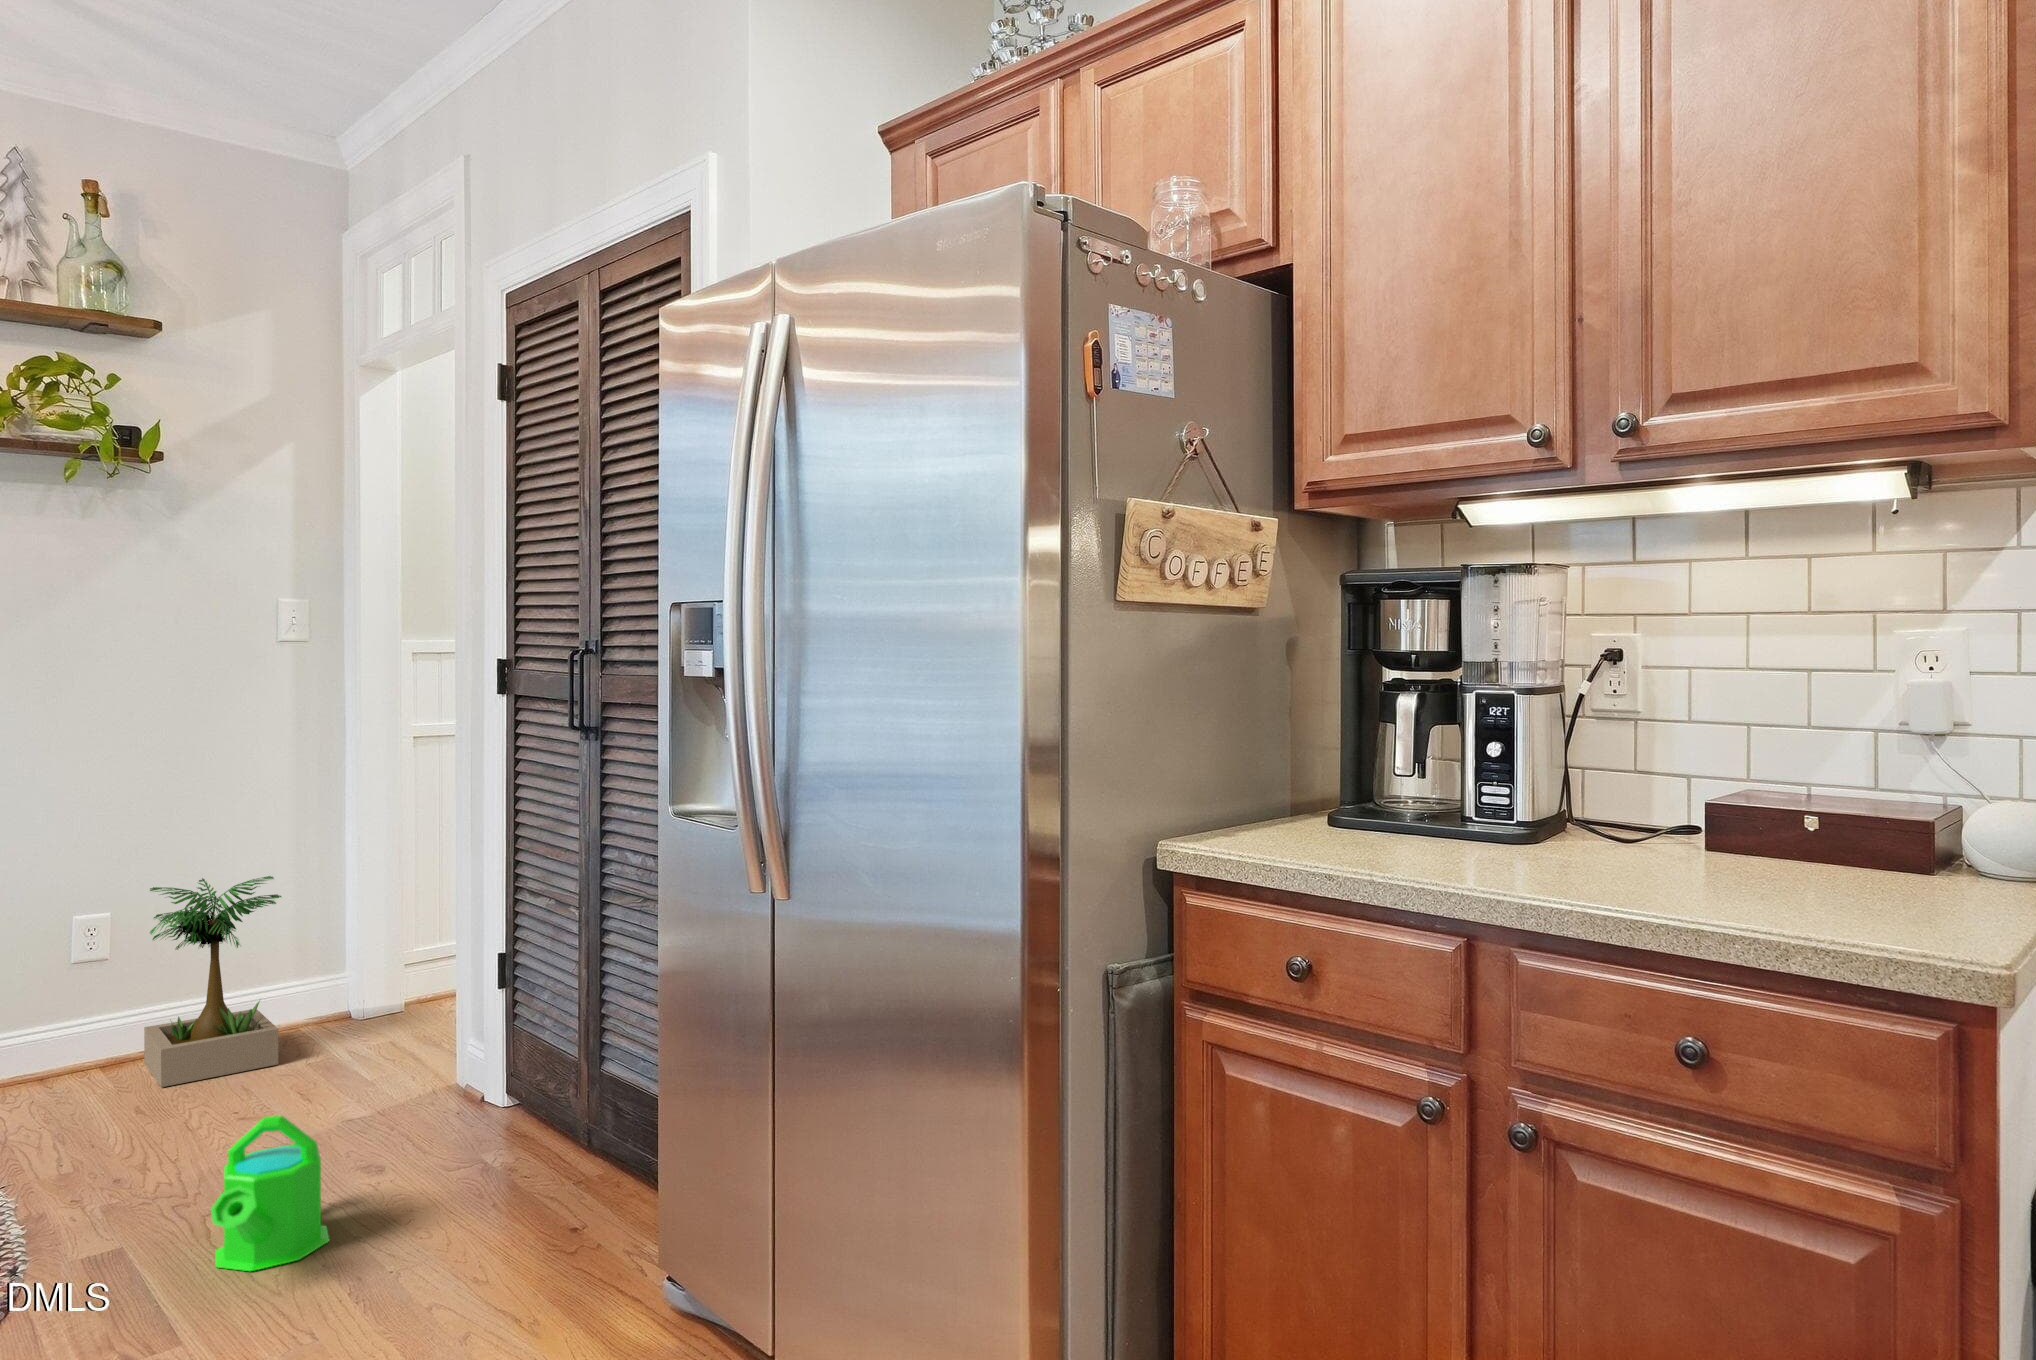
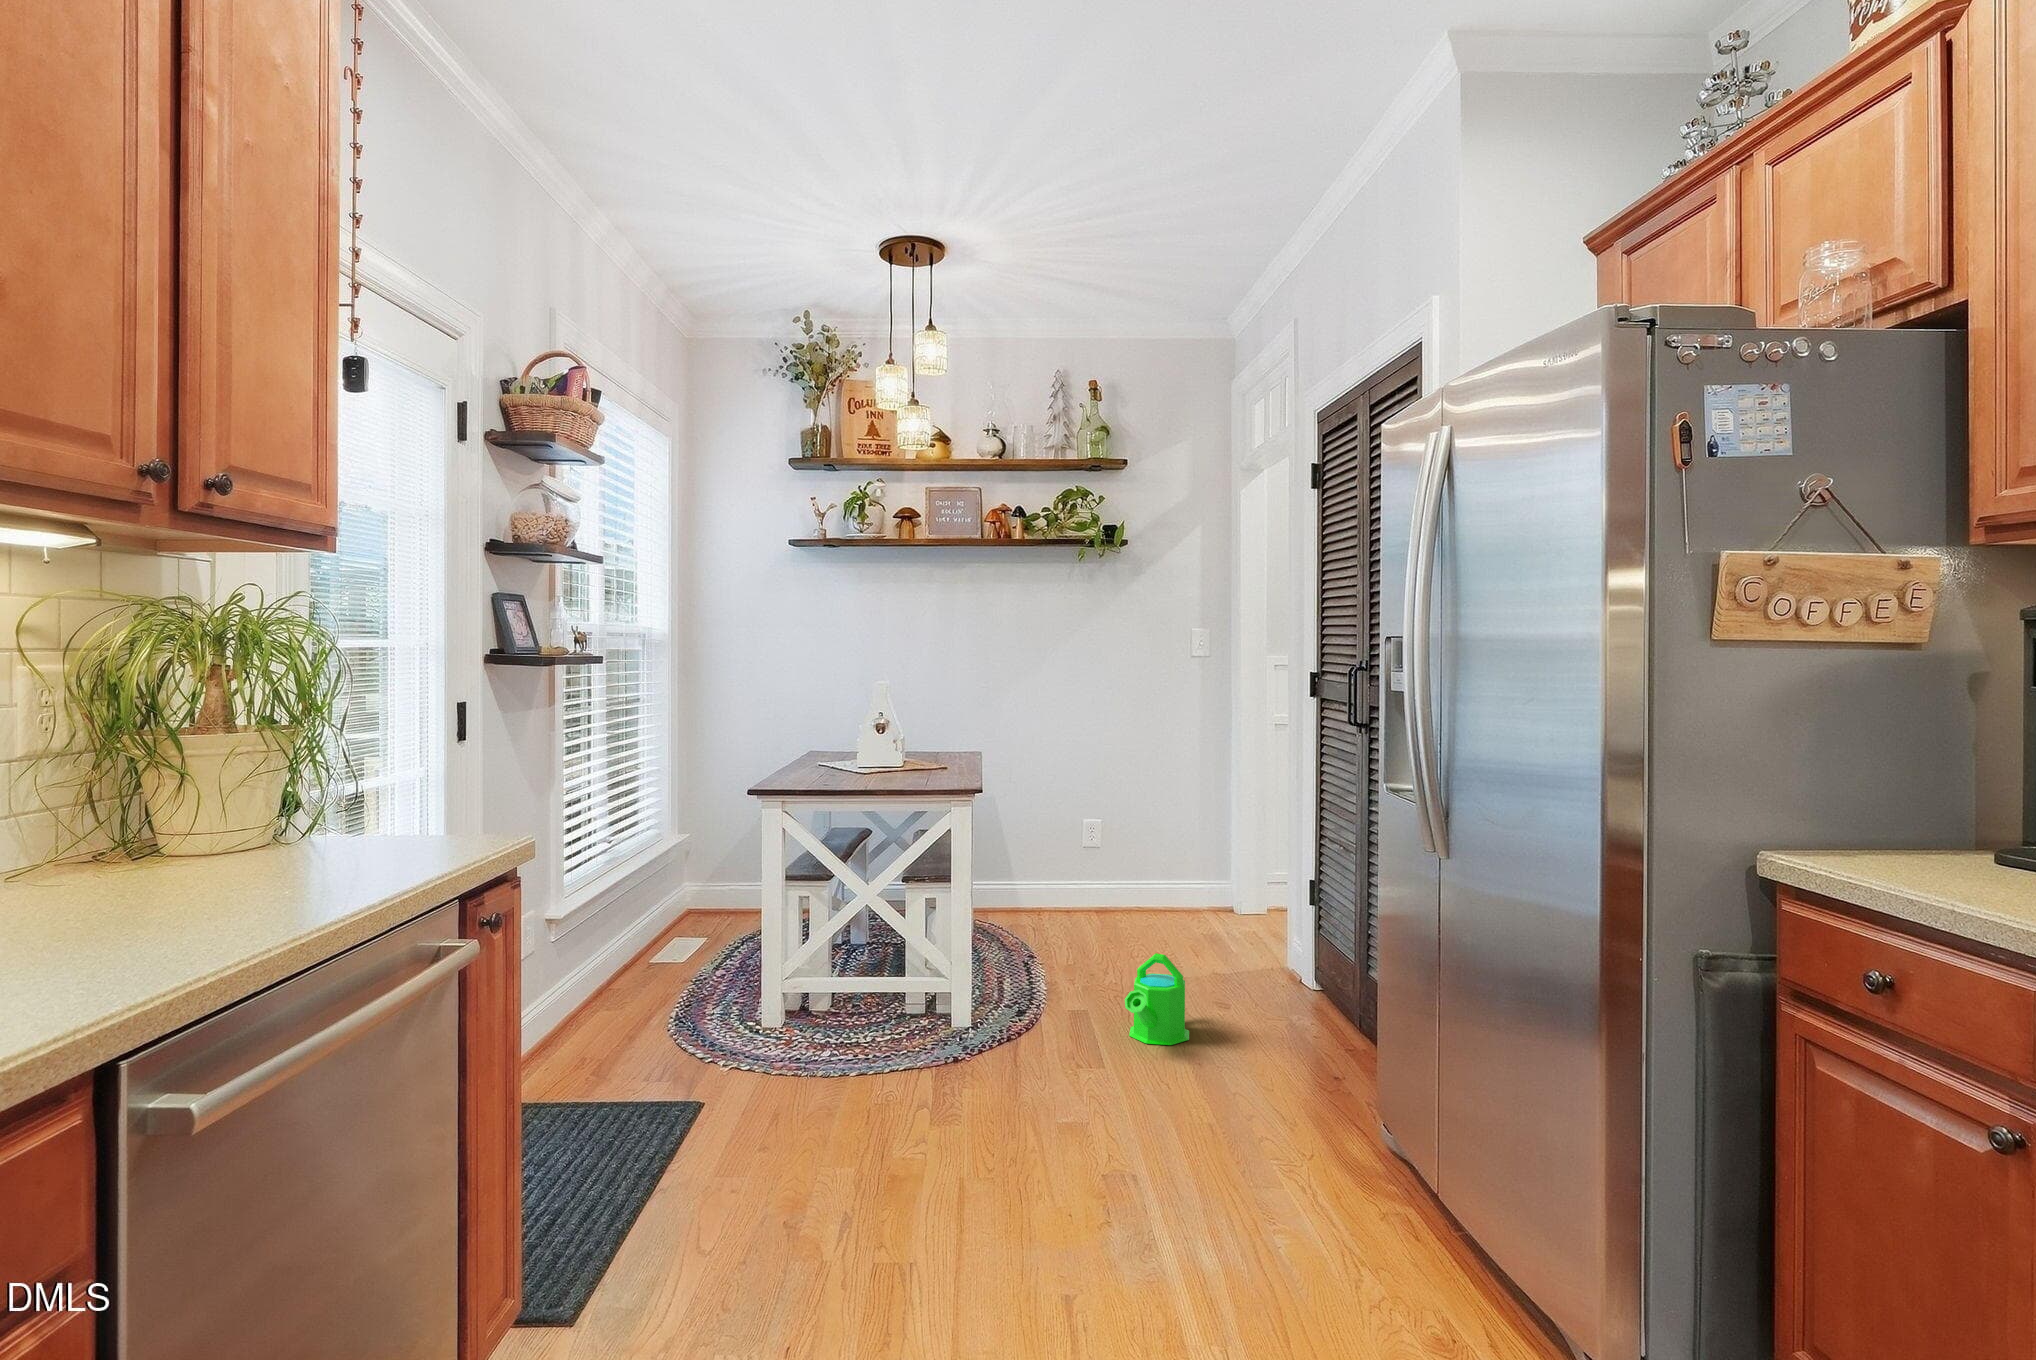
potted plant: present [144,876,281,1087] -> none [1112,804,1199,931]

